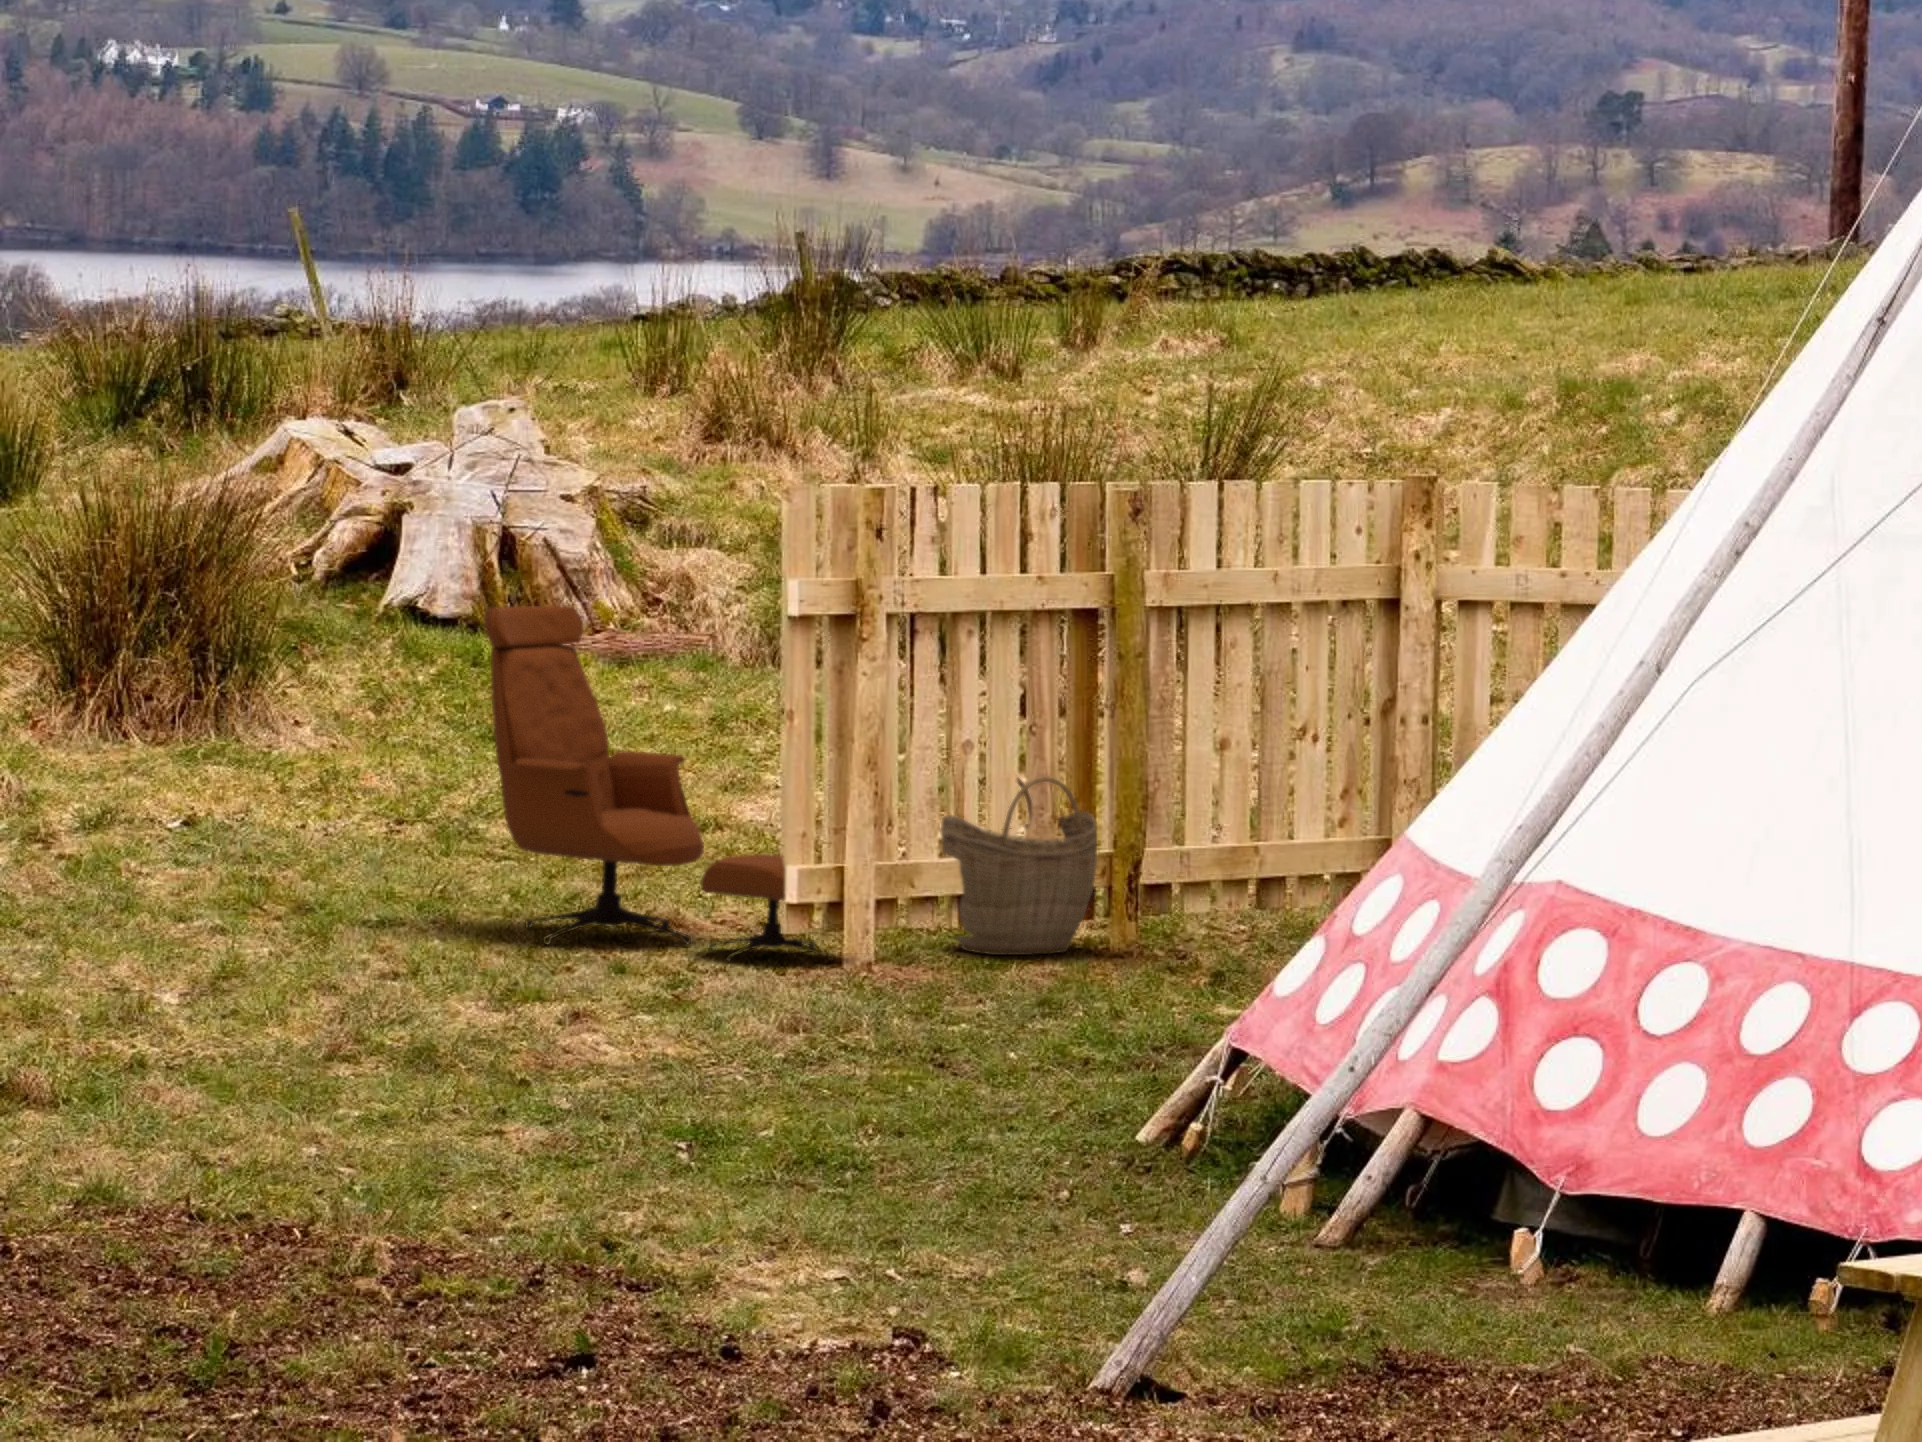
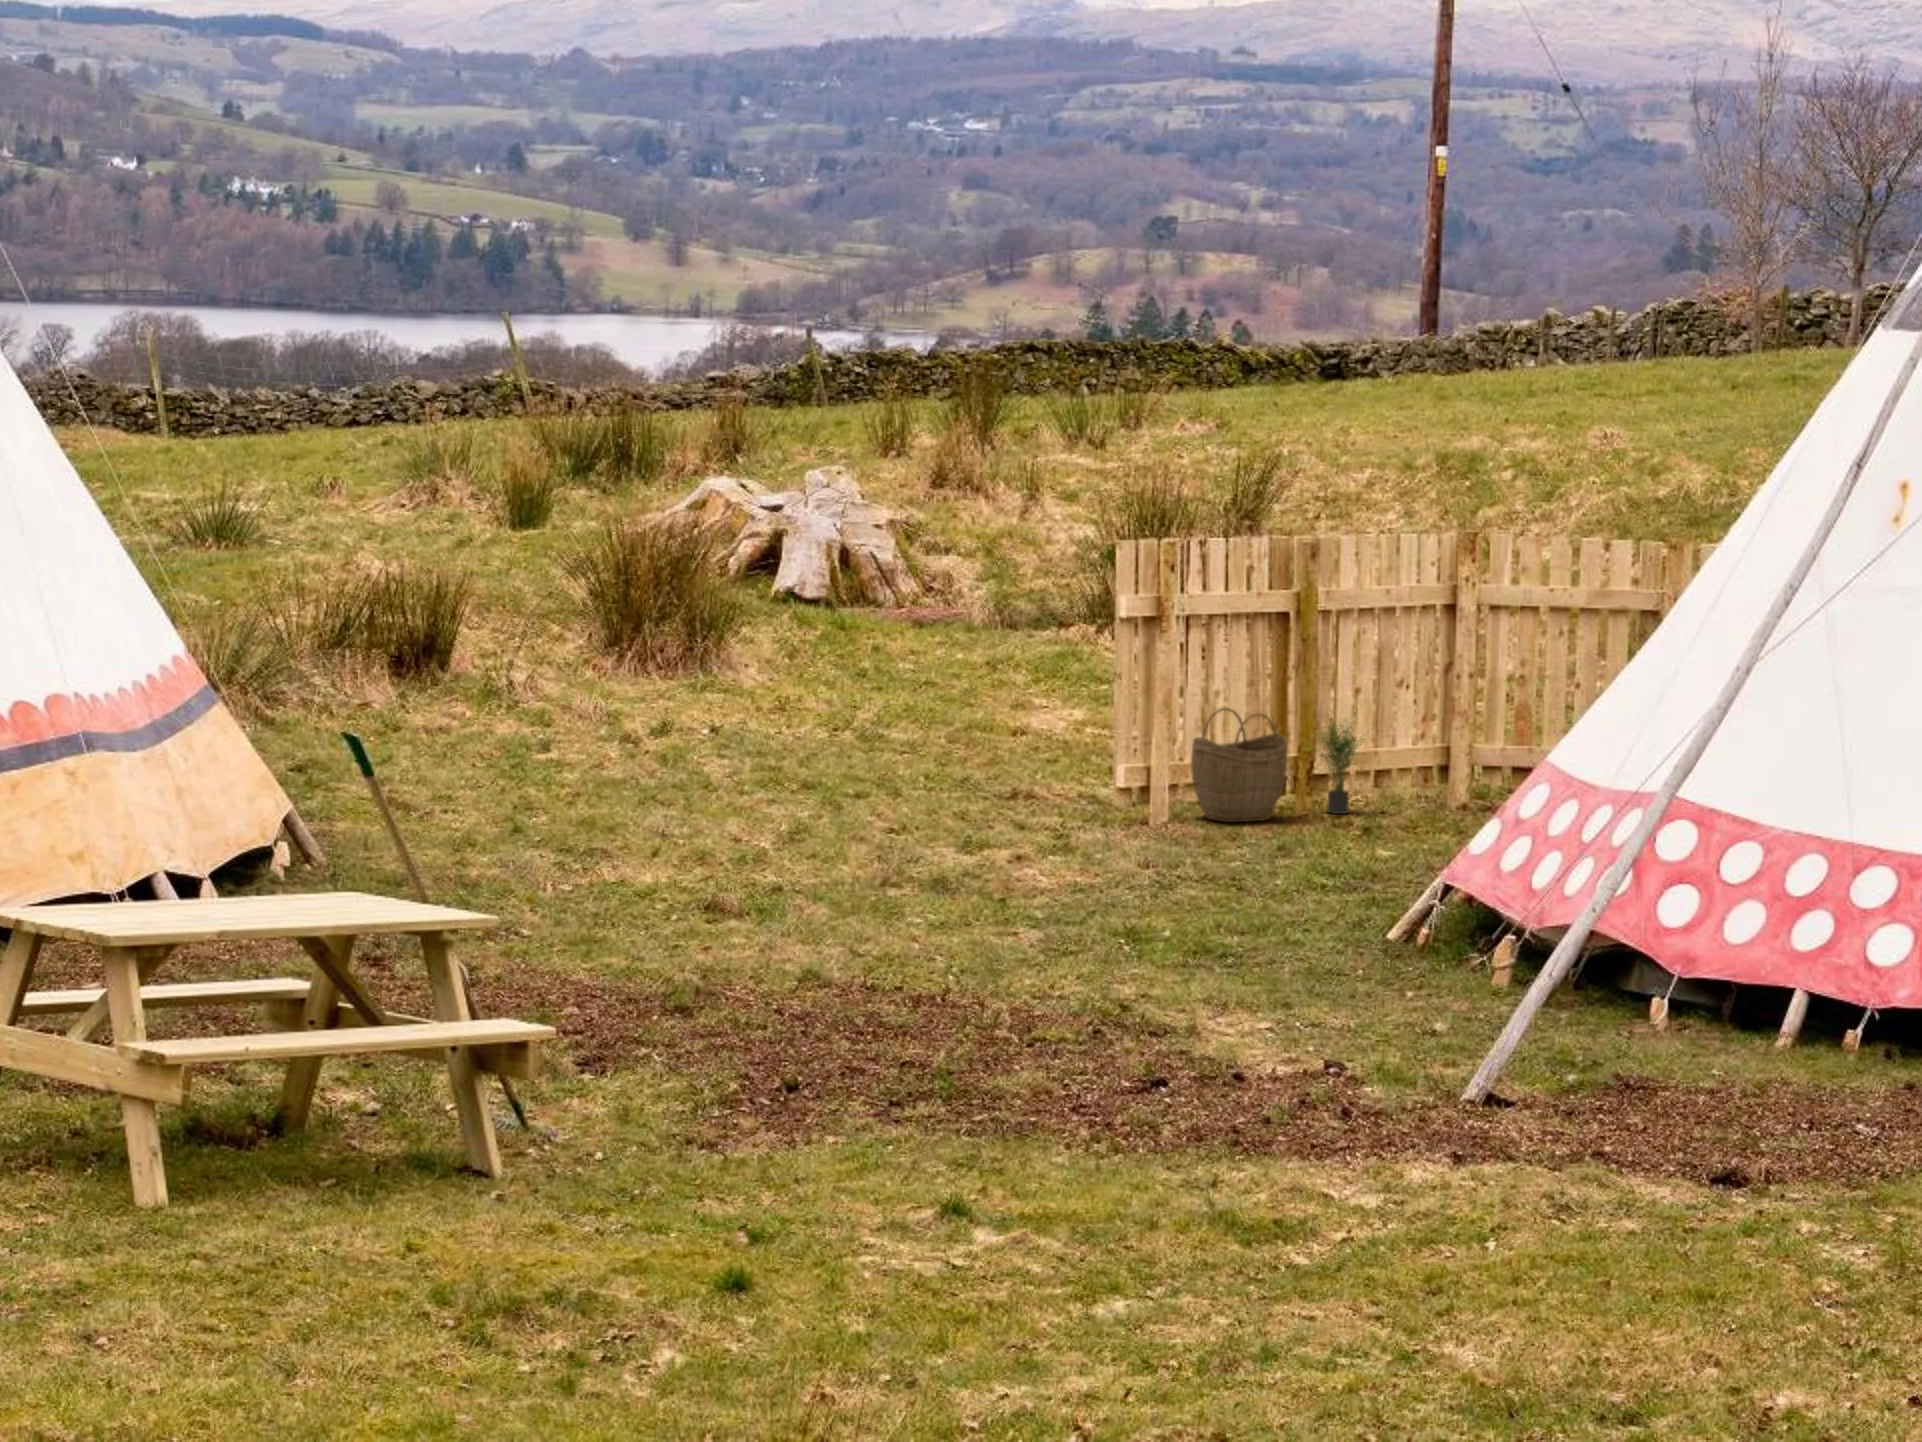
lounge chair: present [484,605,834,961] -> none [915,610,1143,829]
potted plant: none [1129,771,1250,946] -> present [1318,718,1363,814]

